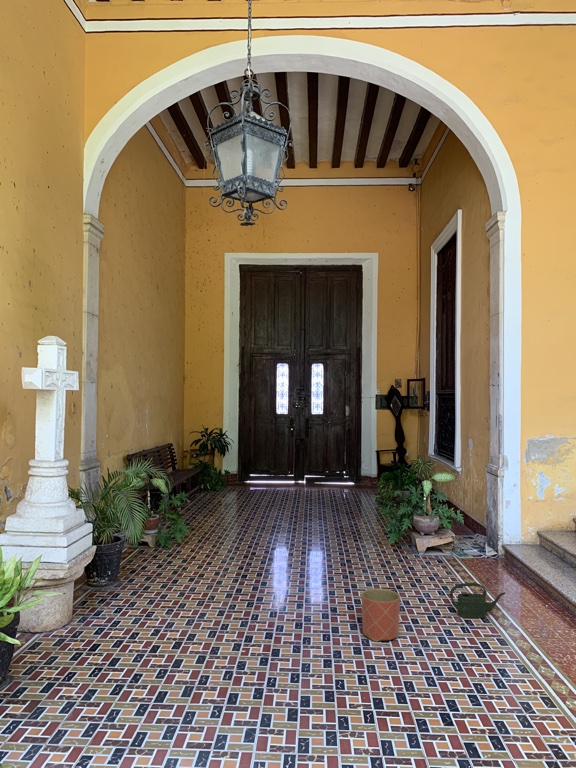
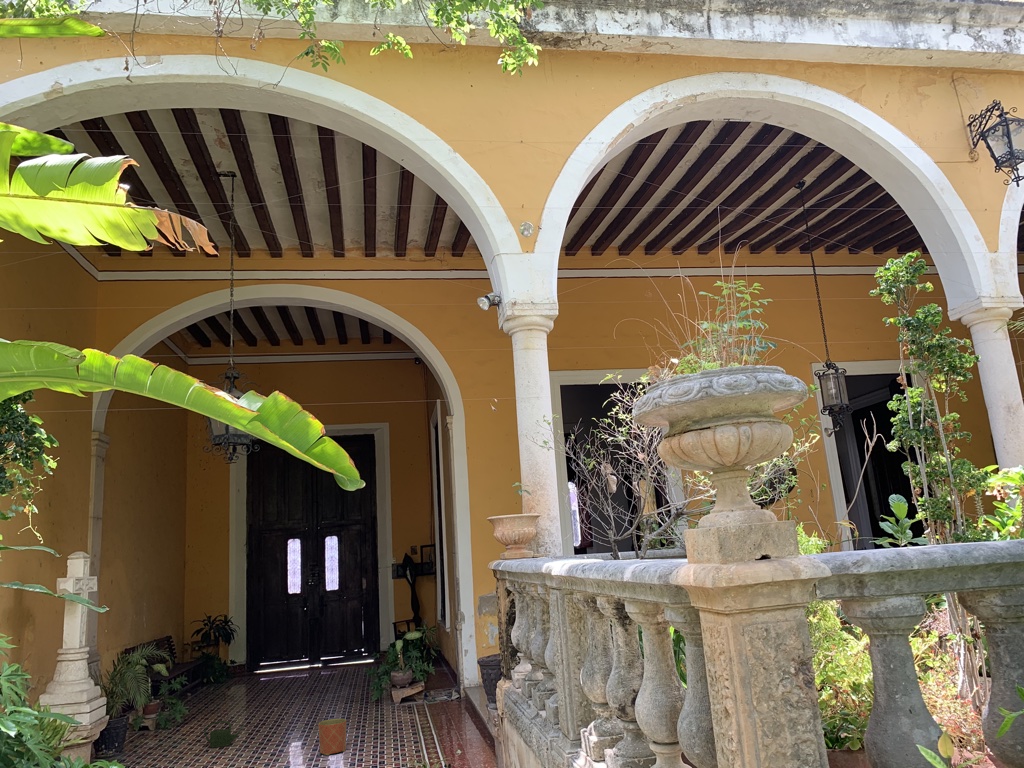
watering can: present [450,583,505,618] -> present [204,721,245,748]

